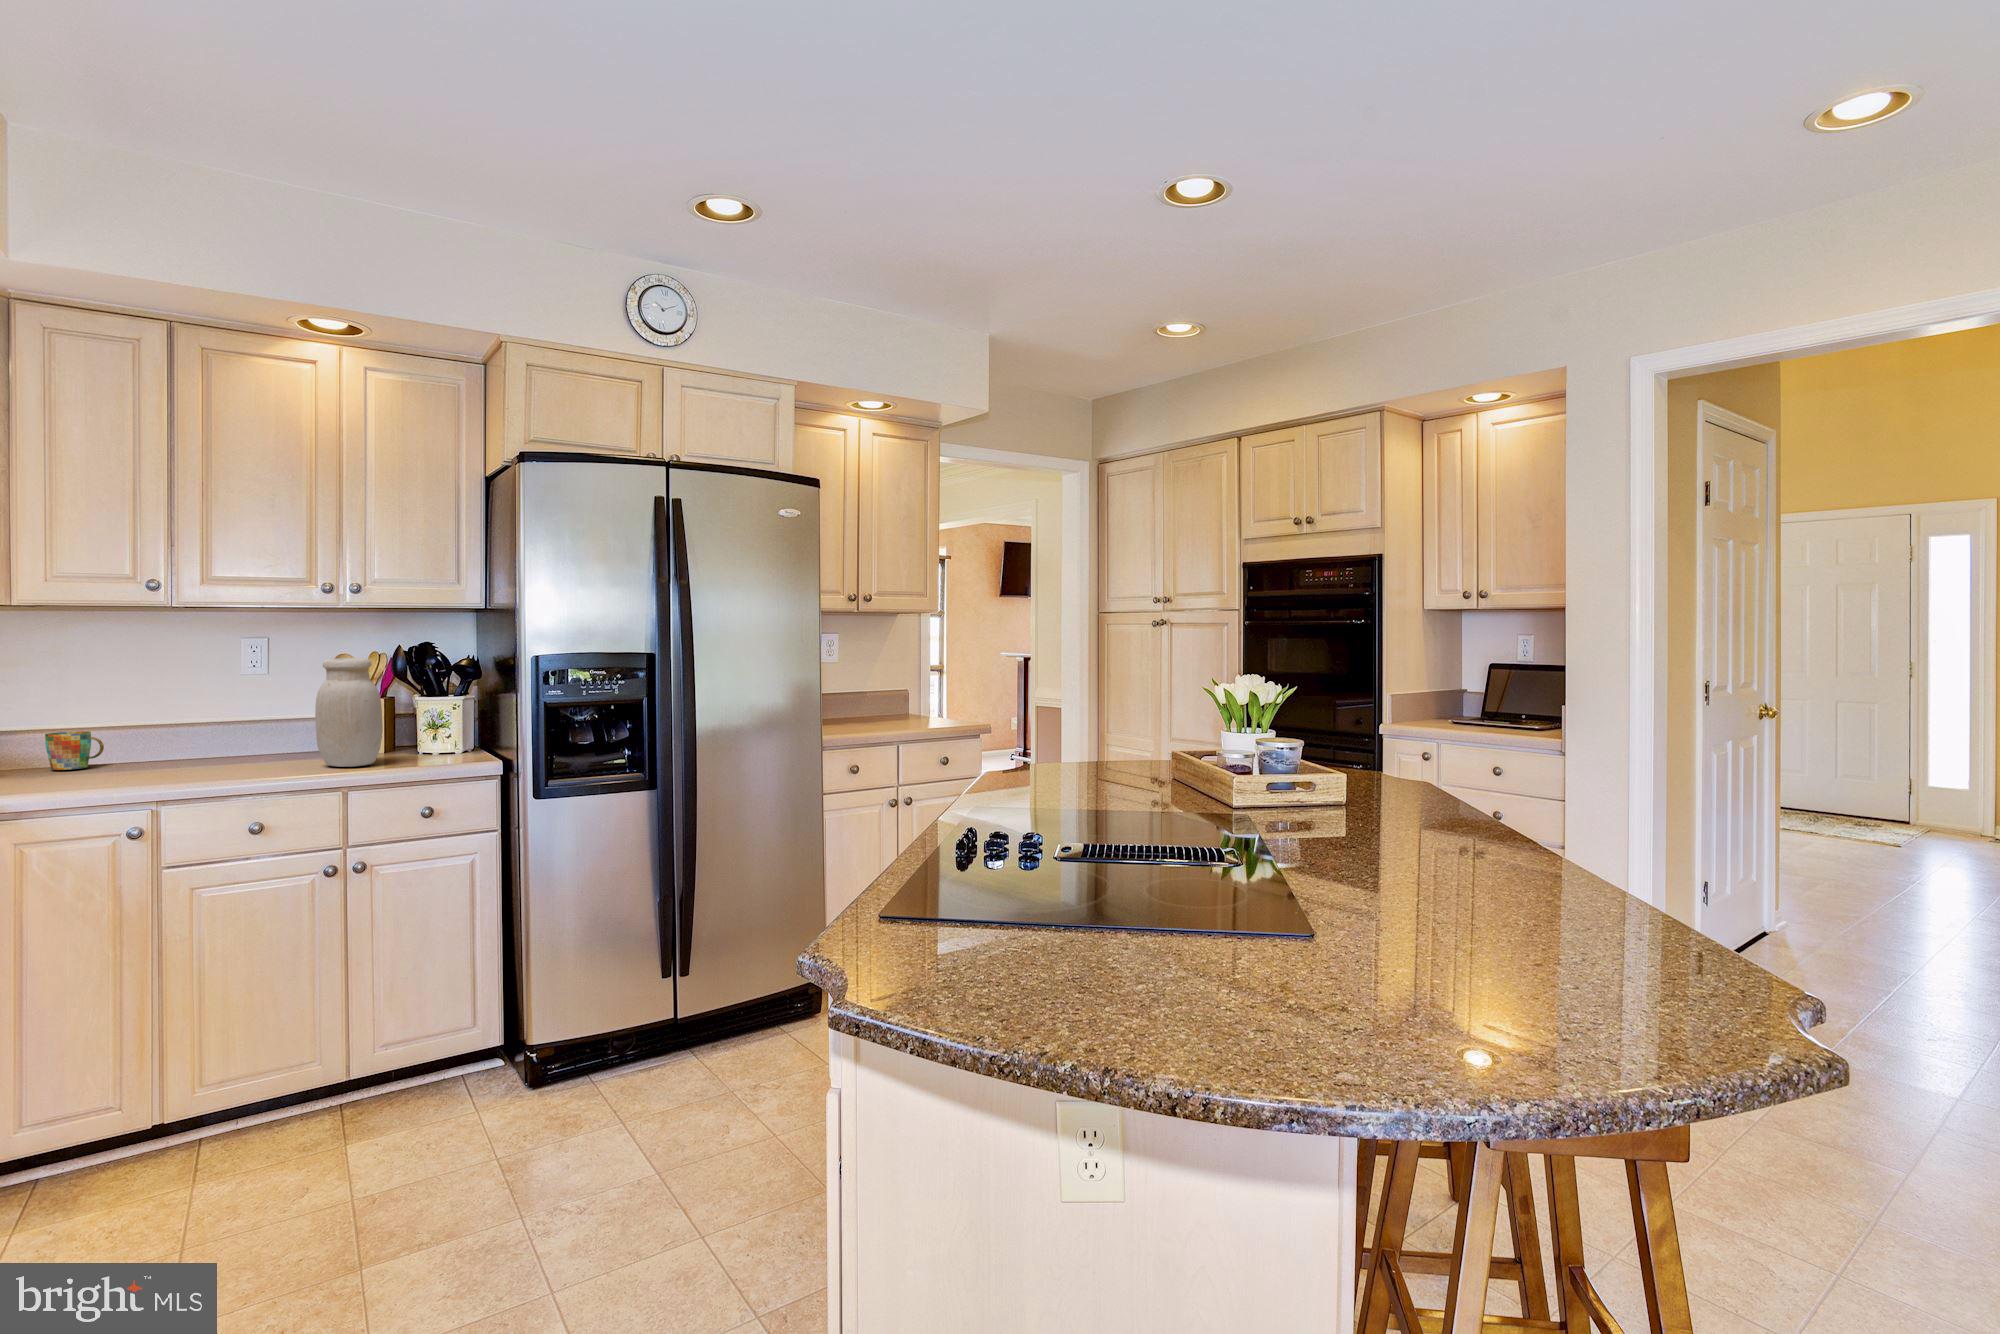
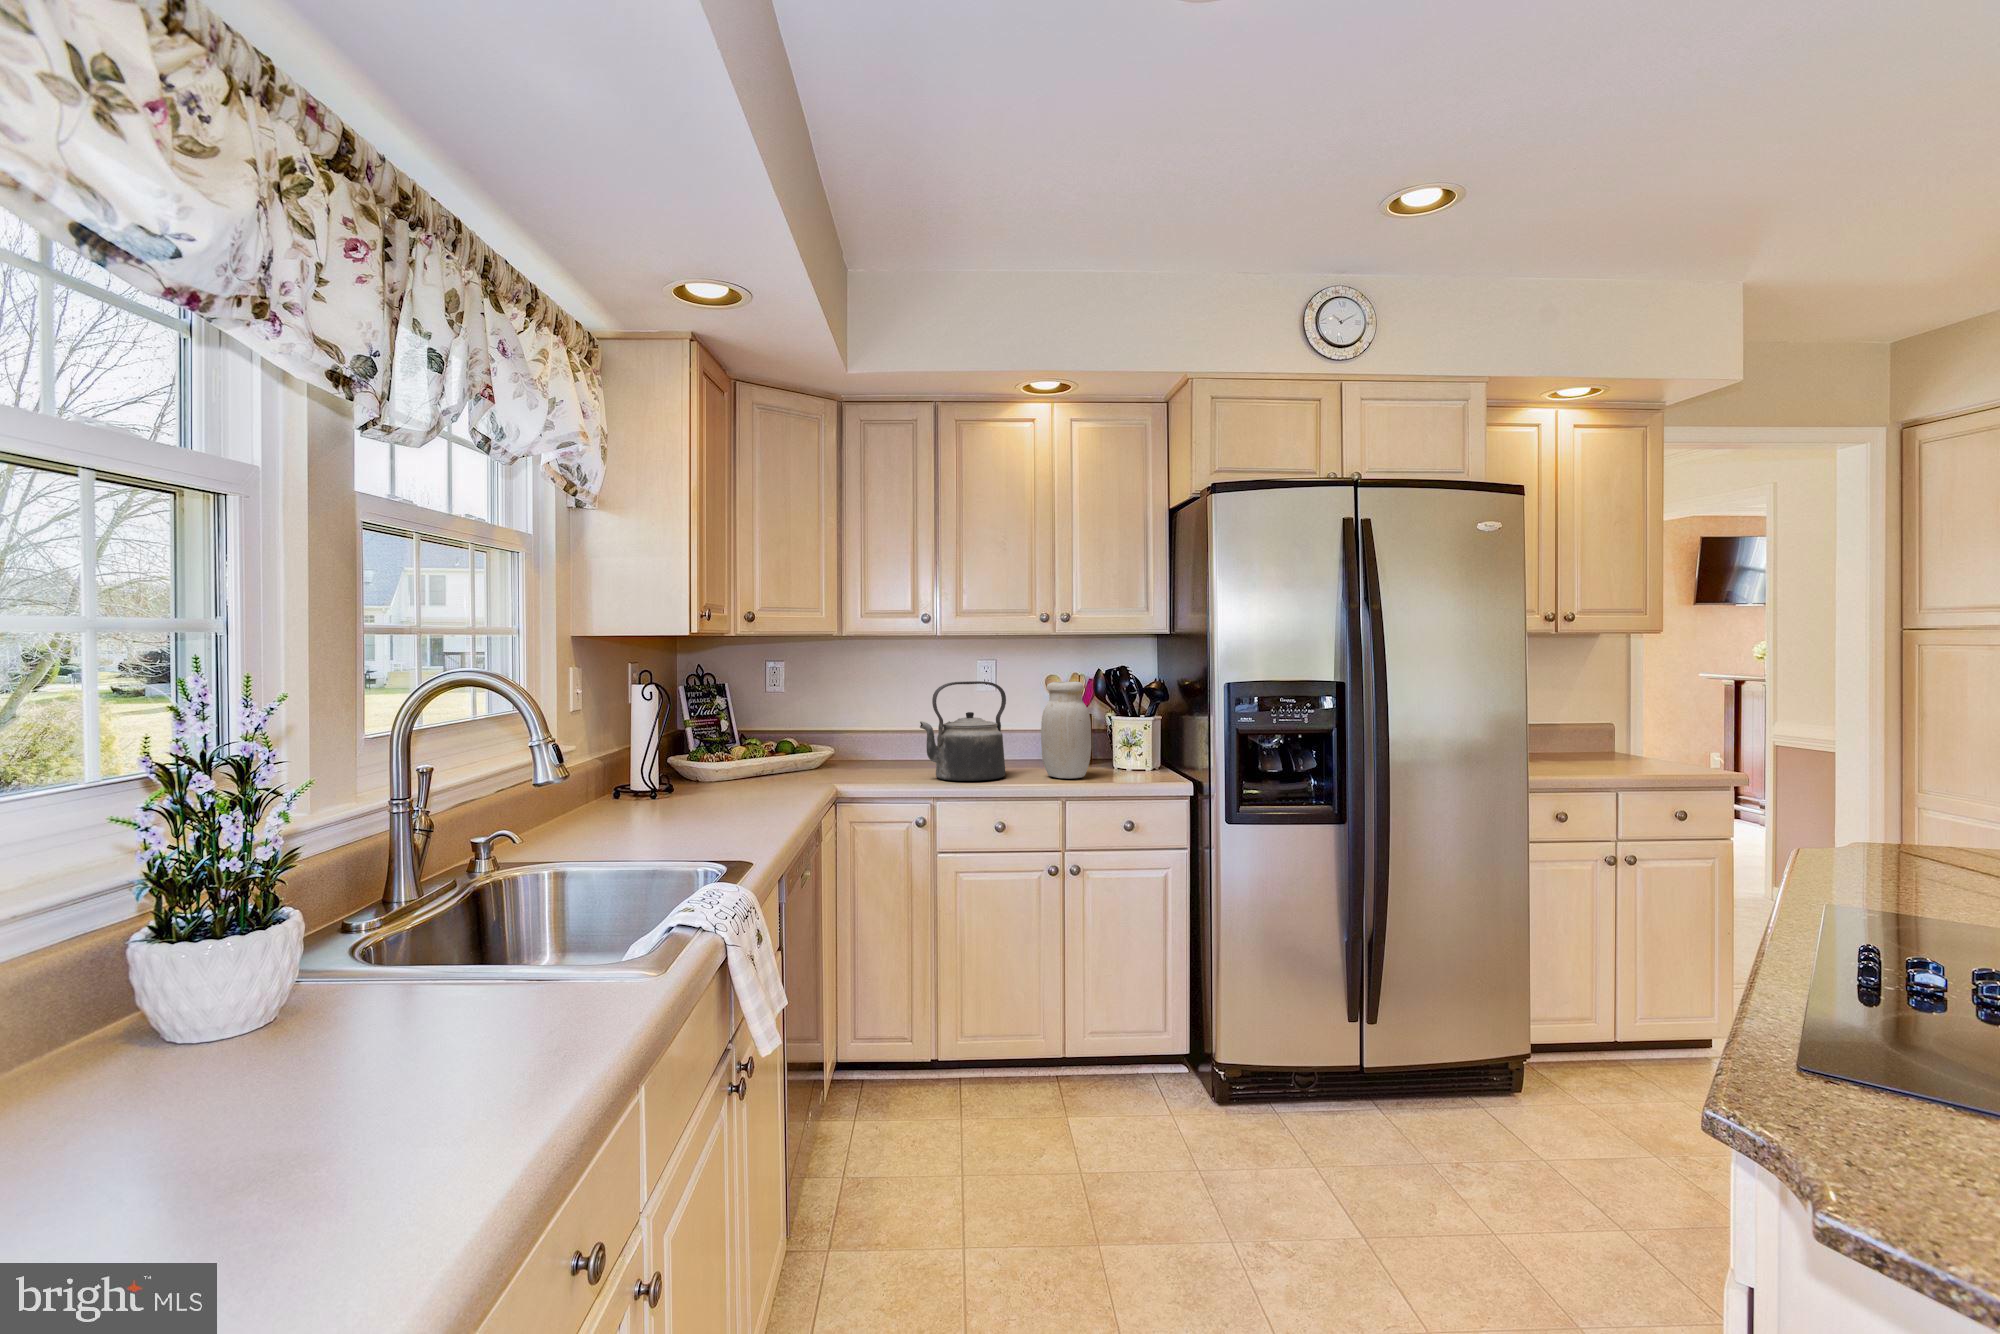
kettle: none [132,658,266,778] -> present [920,681,1006,781]
mug: present [45,731,104,770] -> none [864,738,897,767]

